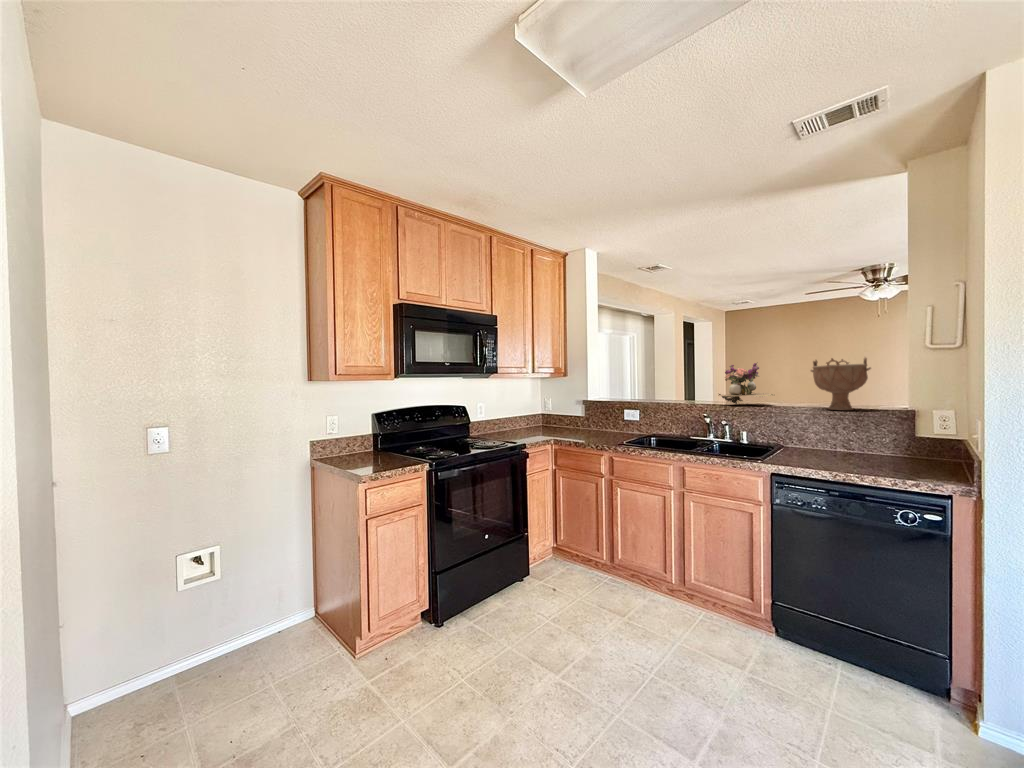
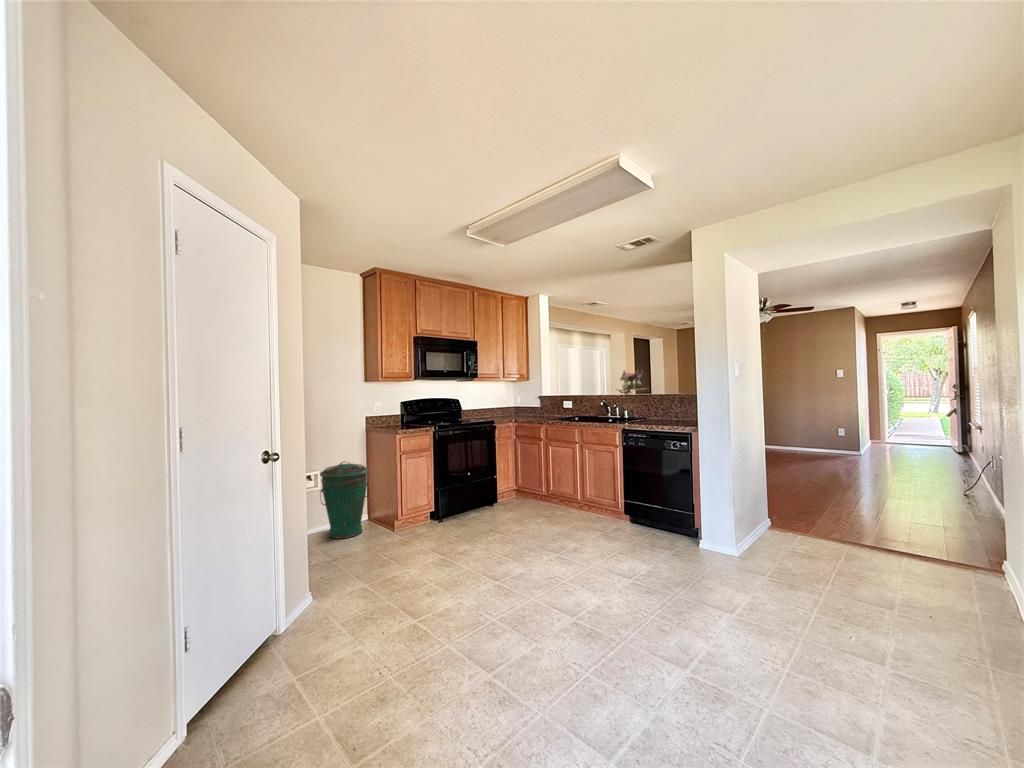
decorative bowl: present [811,357,871,411] -> none [658,364,685,396]
trash can: none [208,532,309,686] -> present [320,461,369,539]

